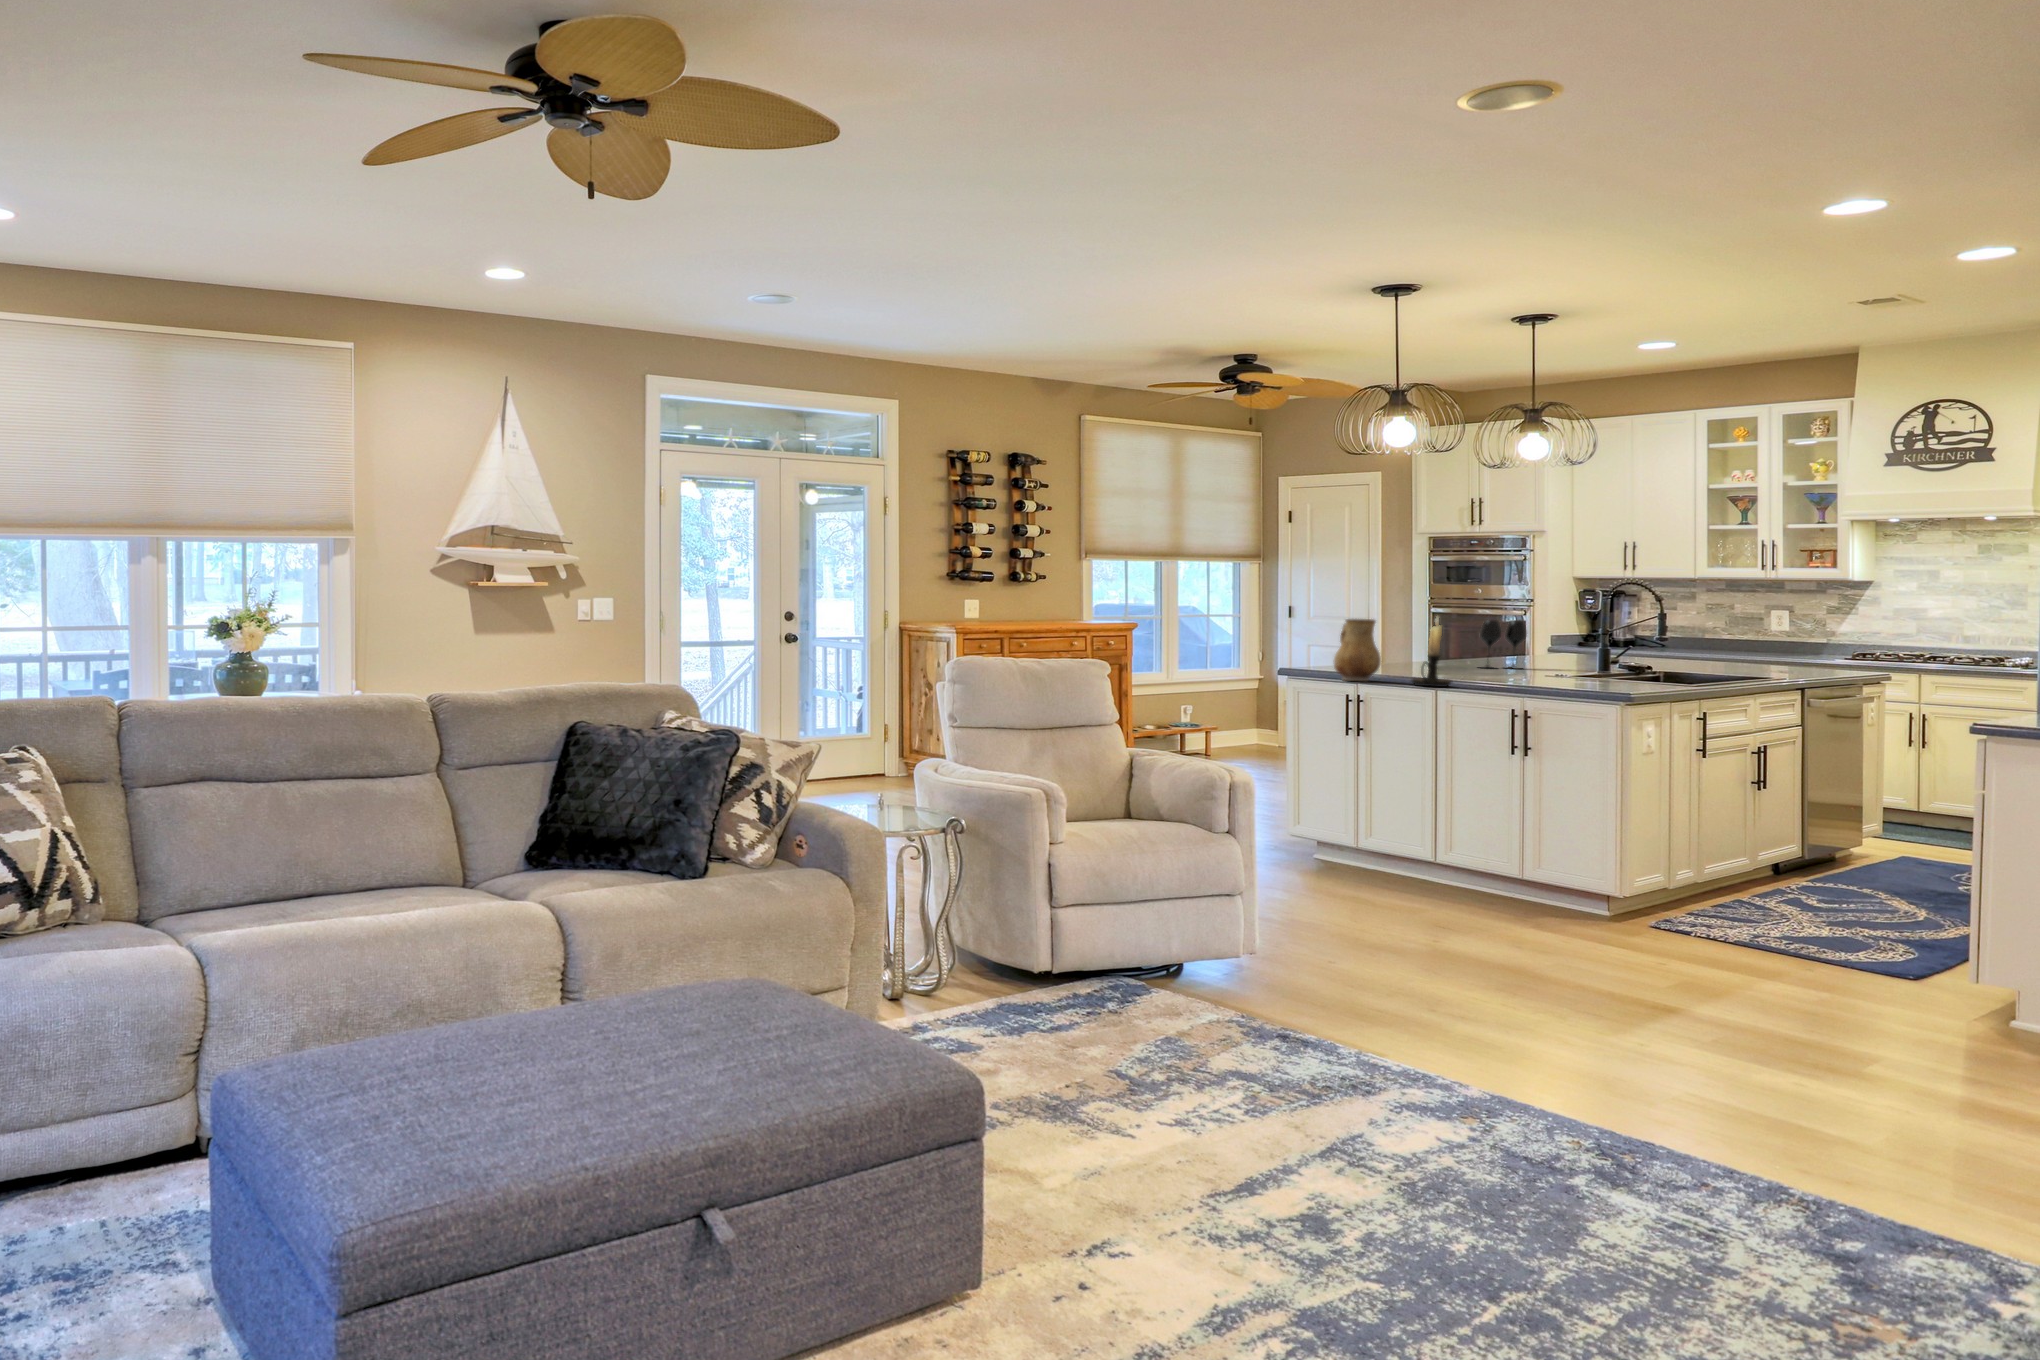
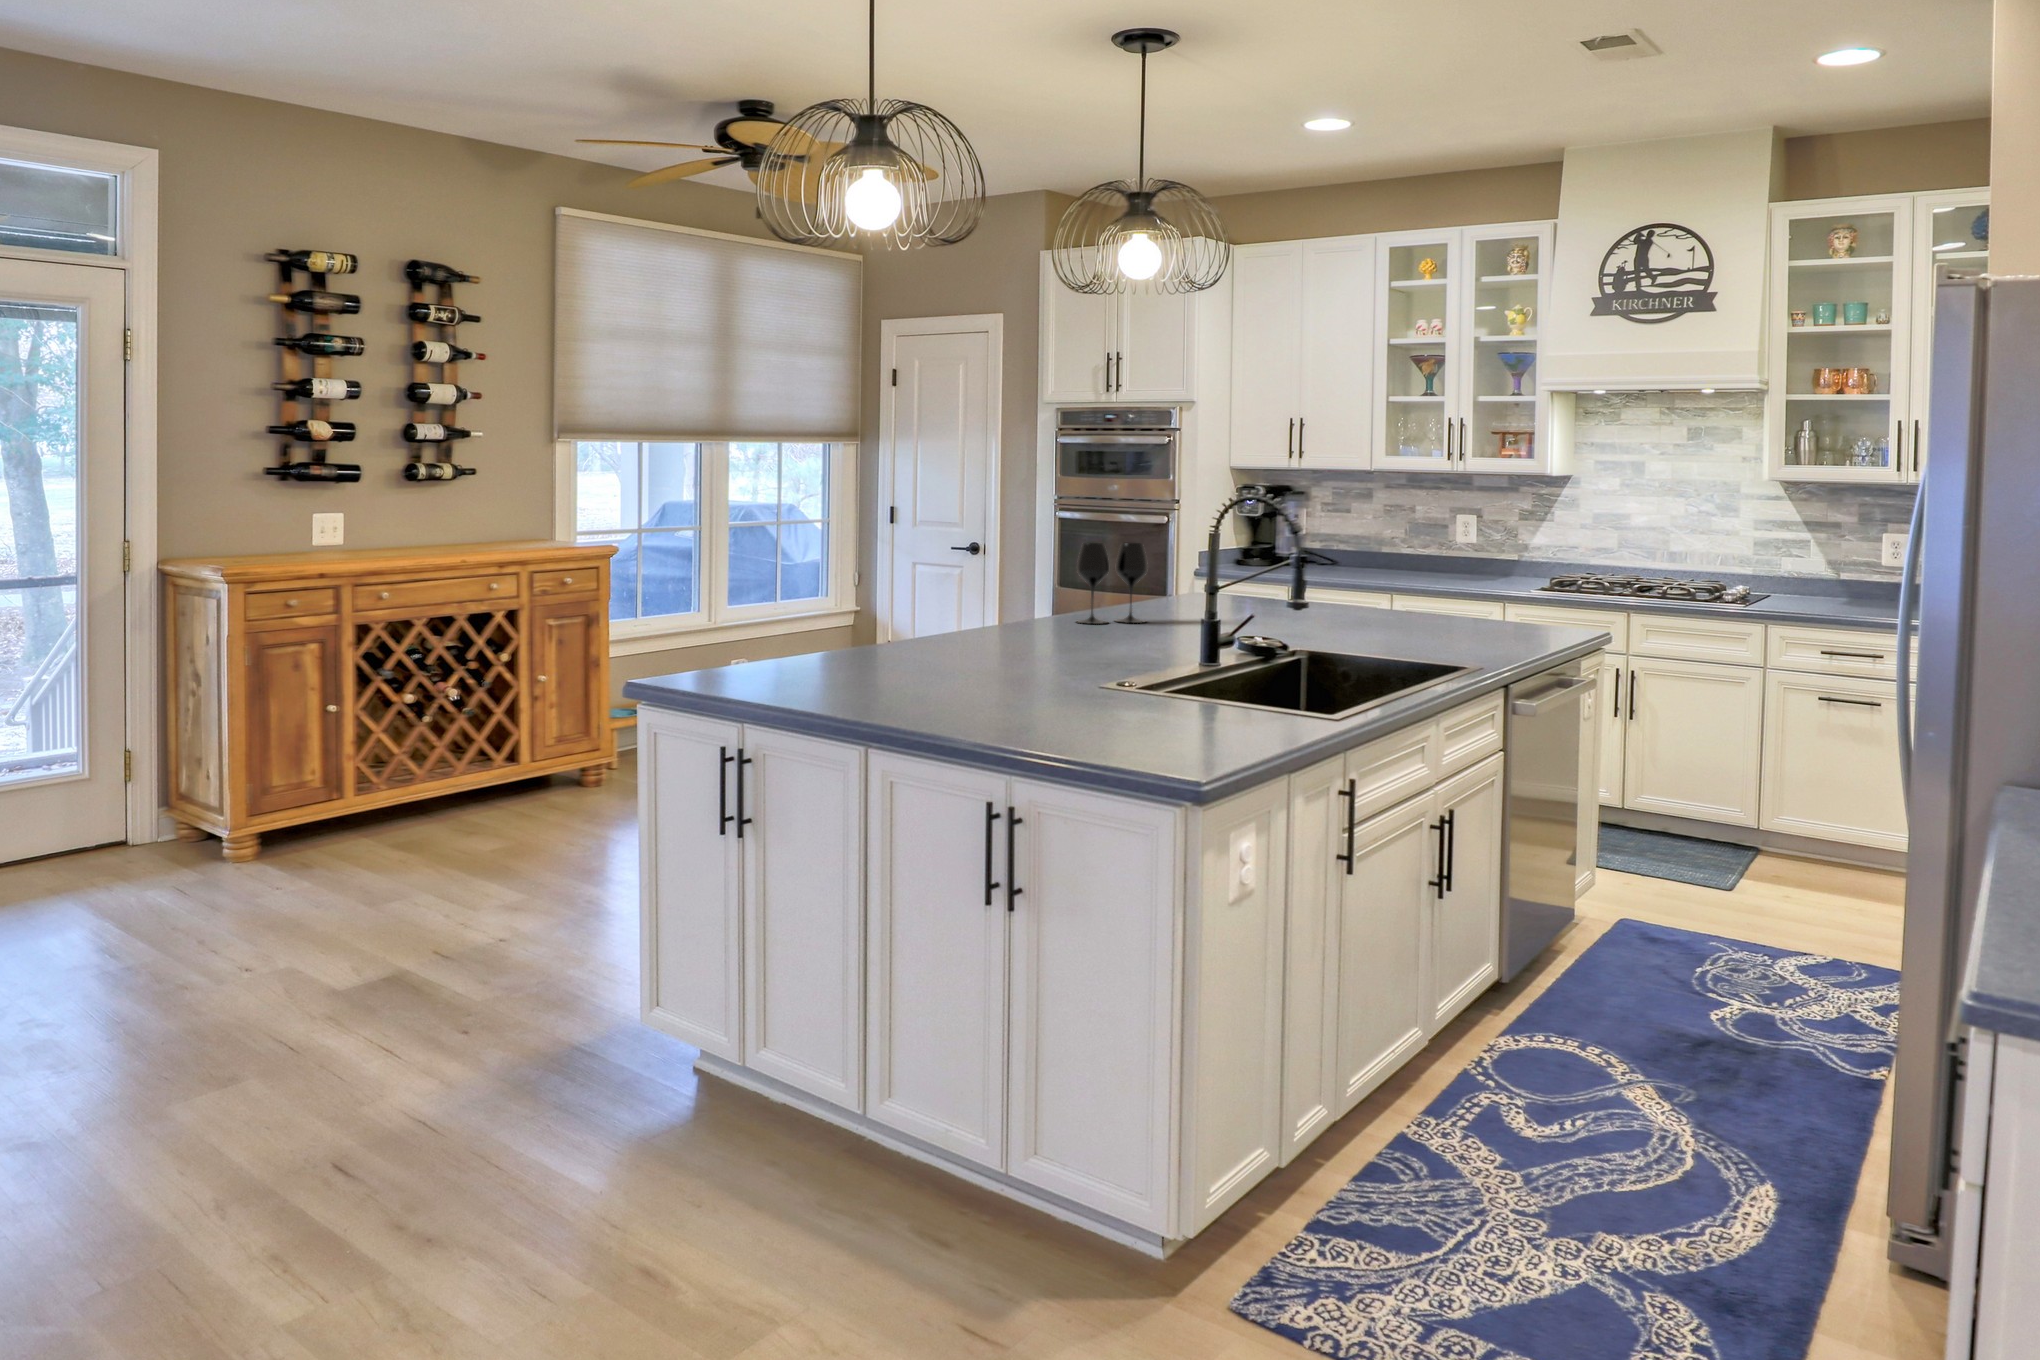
candle holder: present [1412,617,1452,687] -> none [904,554,981,702]
ceramic pitcher: present [1334,619,1381,681] -> none [764,560,854,689]

